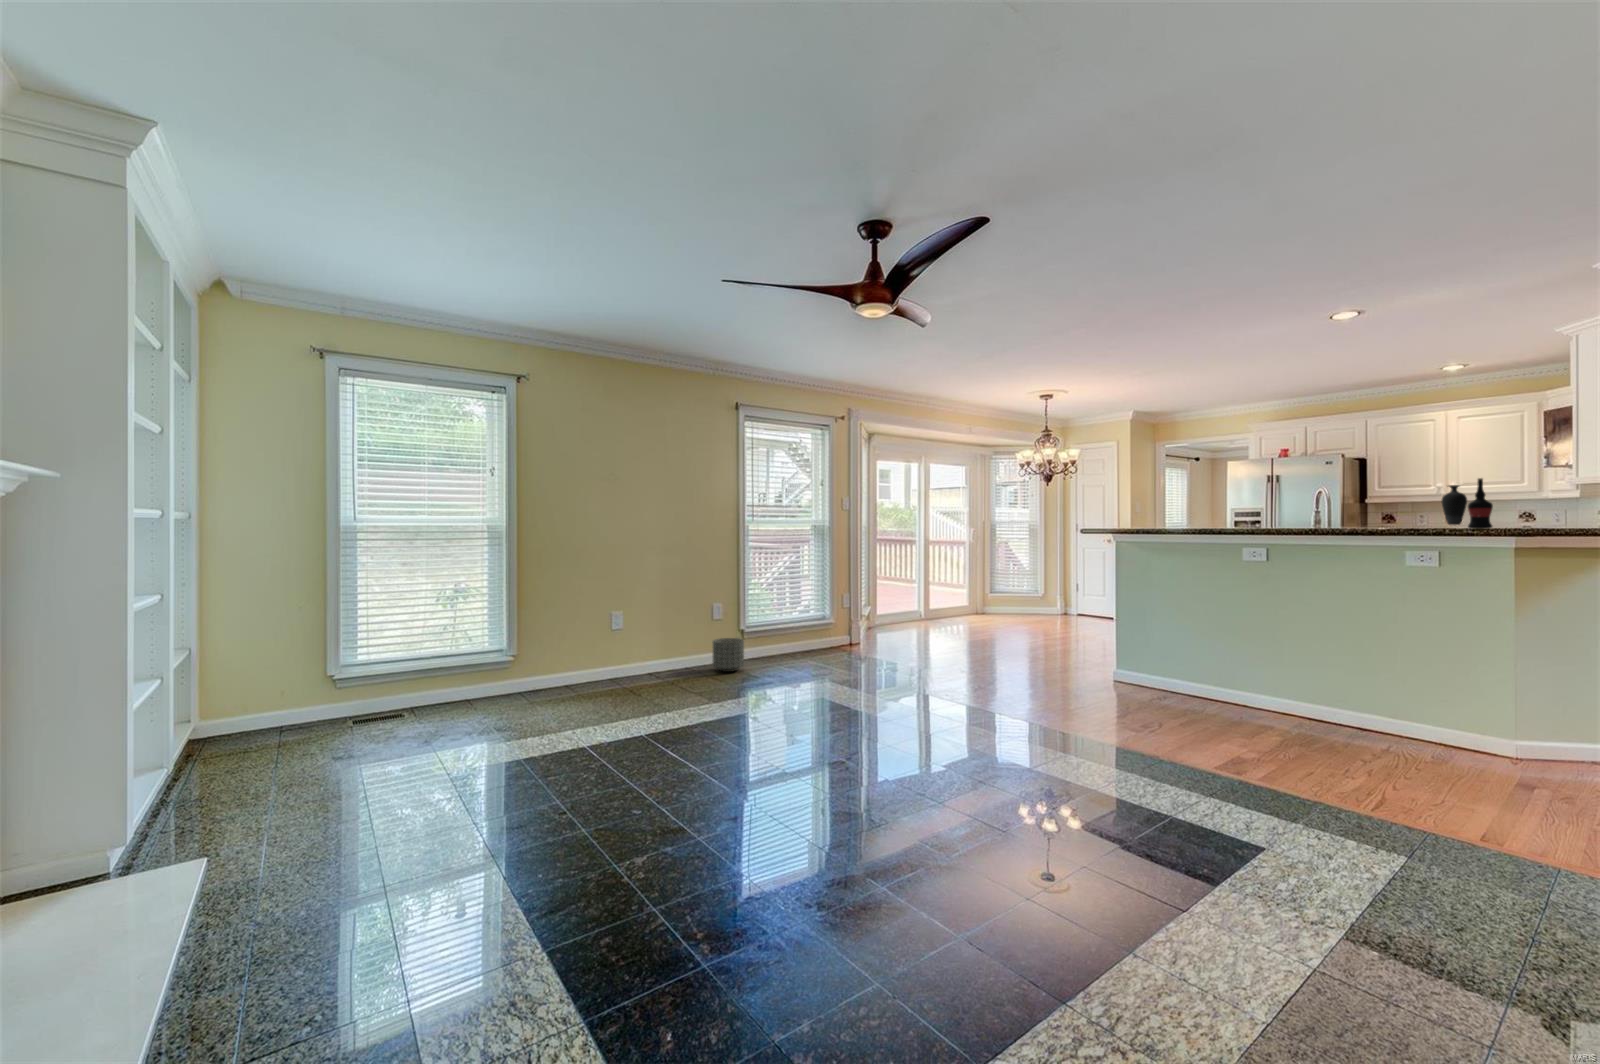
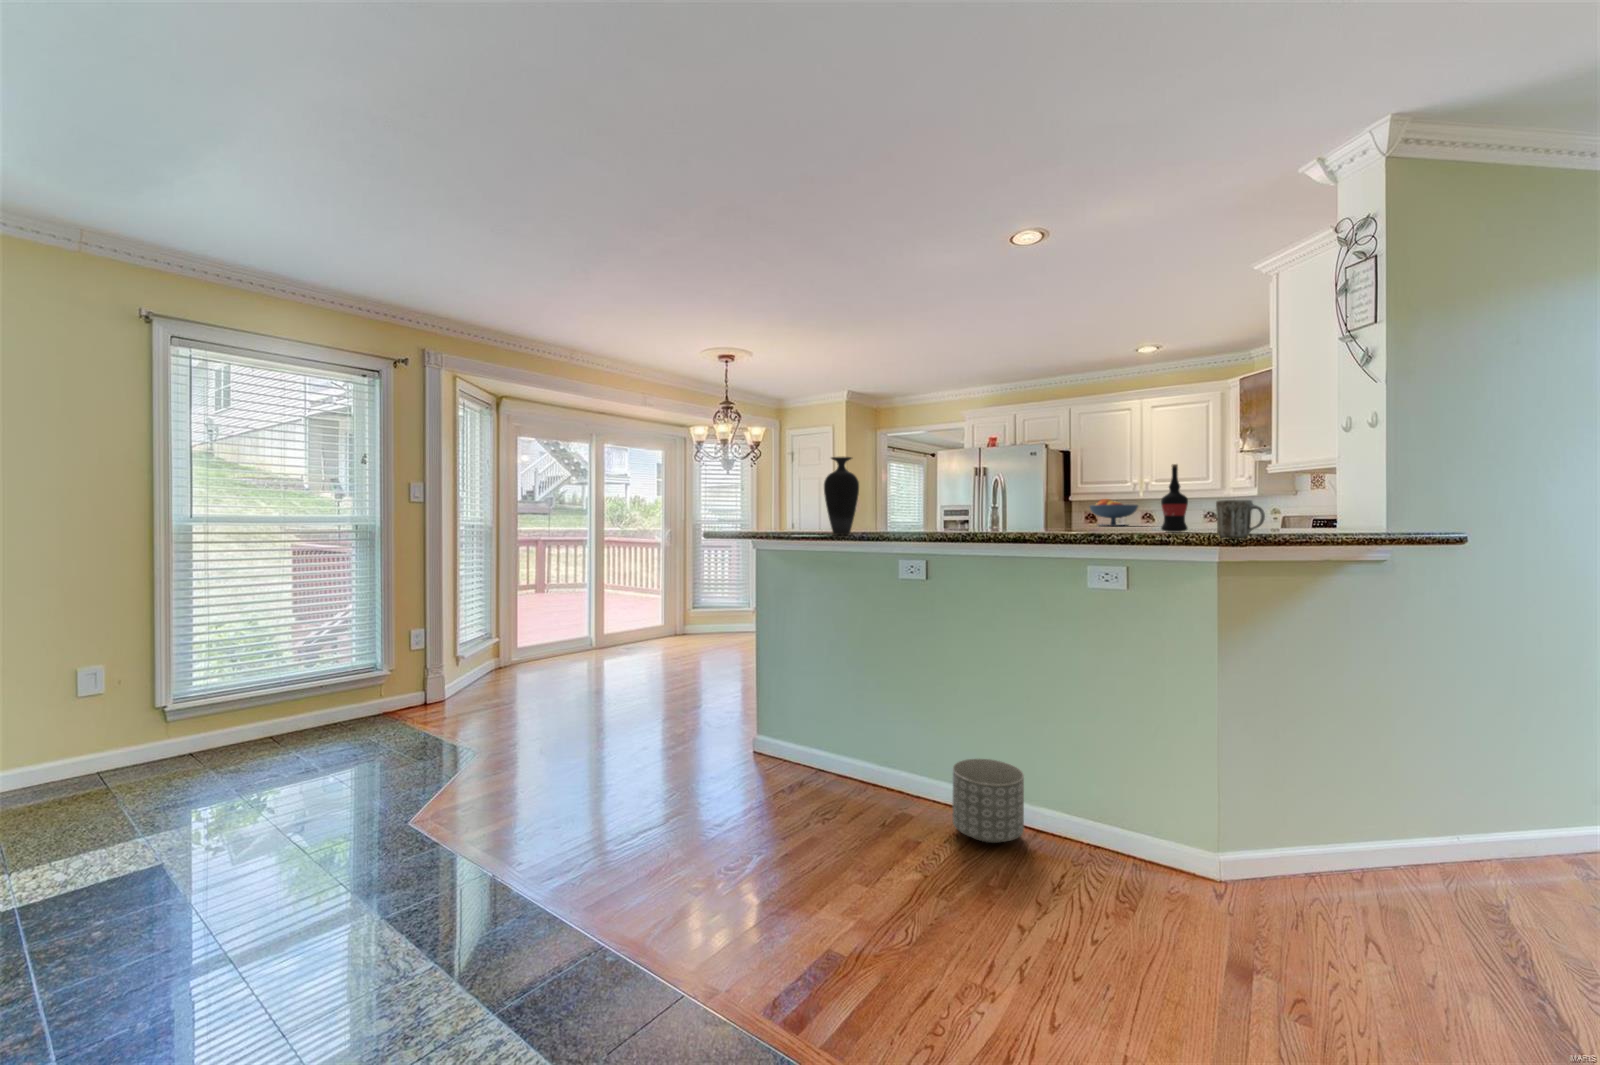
vase: present [1441,485,1467,525] -> present [824,457,859,535]
fruit bowl: none [1391,502,1445,526] -> present [1090,499,1138,526]
mug: none [1511,506,1550,532] -> present [1216,500,1265,539]
planter: present [712,638,744,672] -> present [953,759,1024,843]

